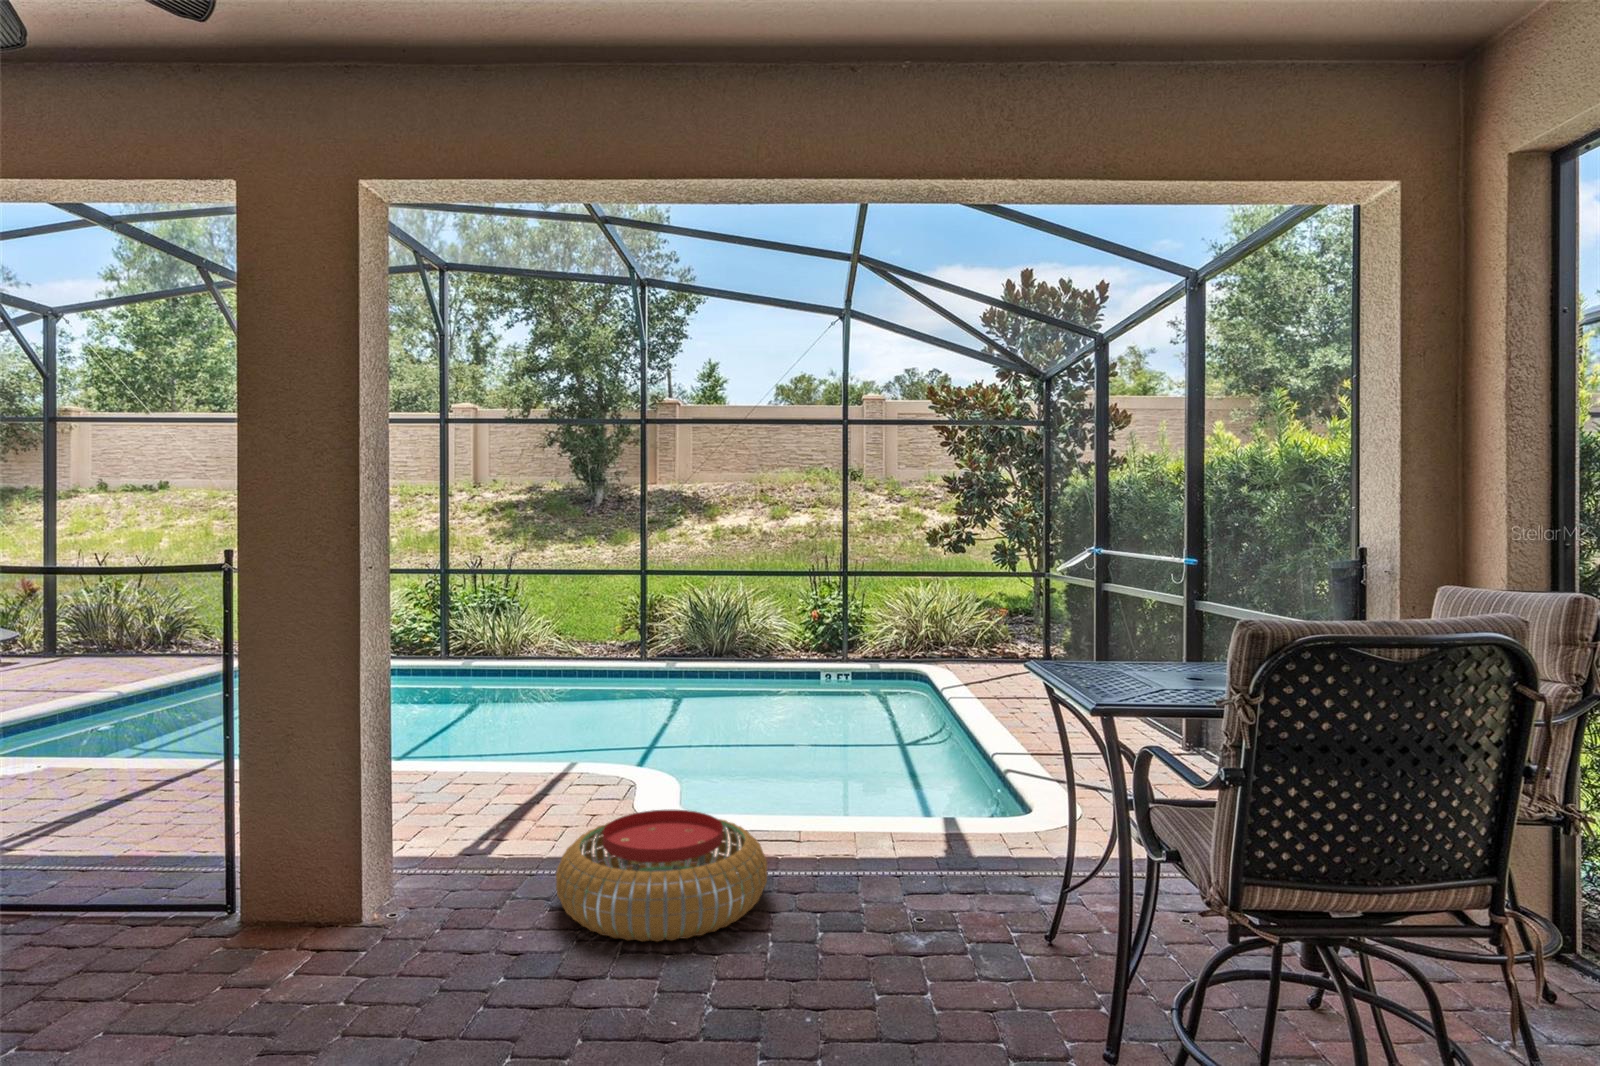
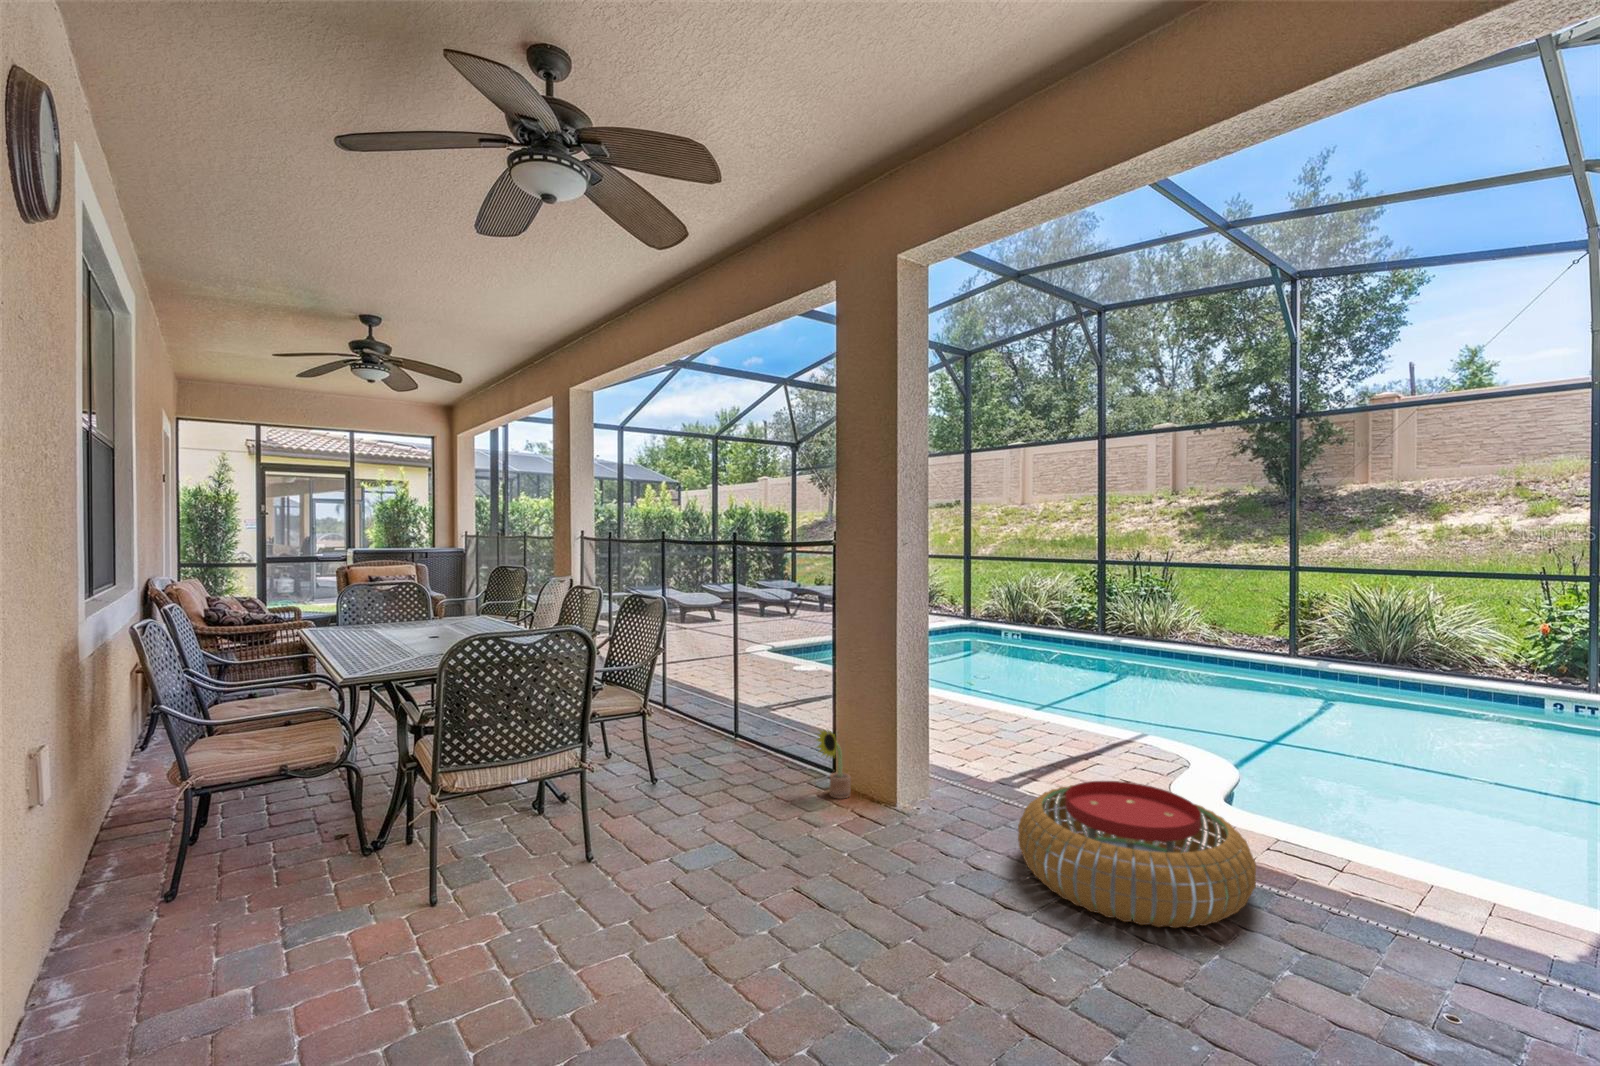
decorative plant: none [249,845,305,937] -> present [816,730,851,799]

